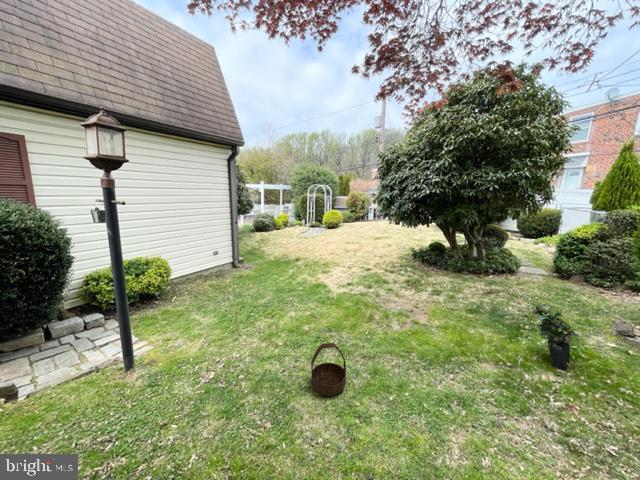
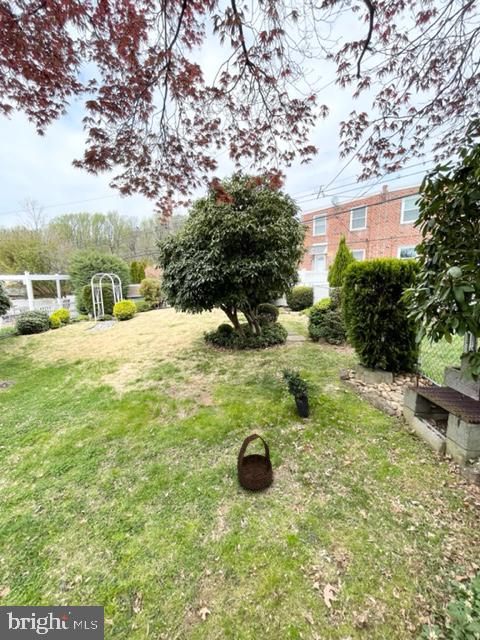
basket: present [311,343,346,396] -> present [237,434,272,489]

